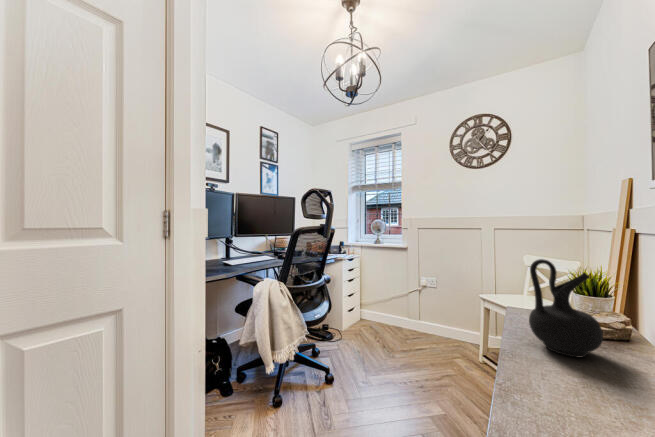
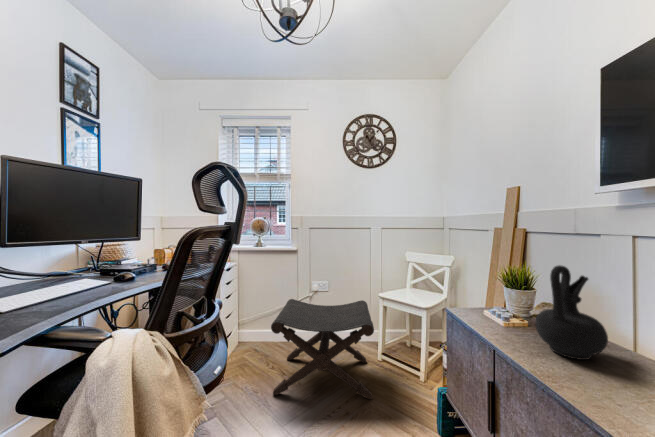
footstool: none [367,288,466,385] -> present [271,299,374,399]

